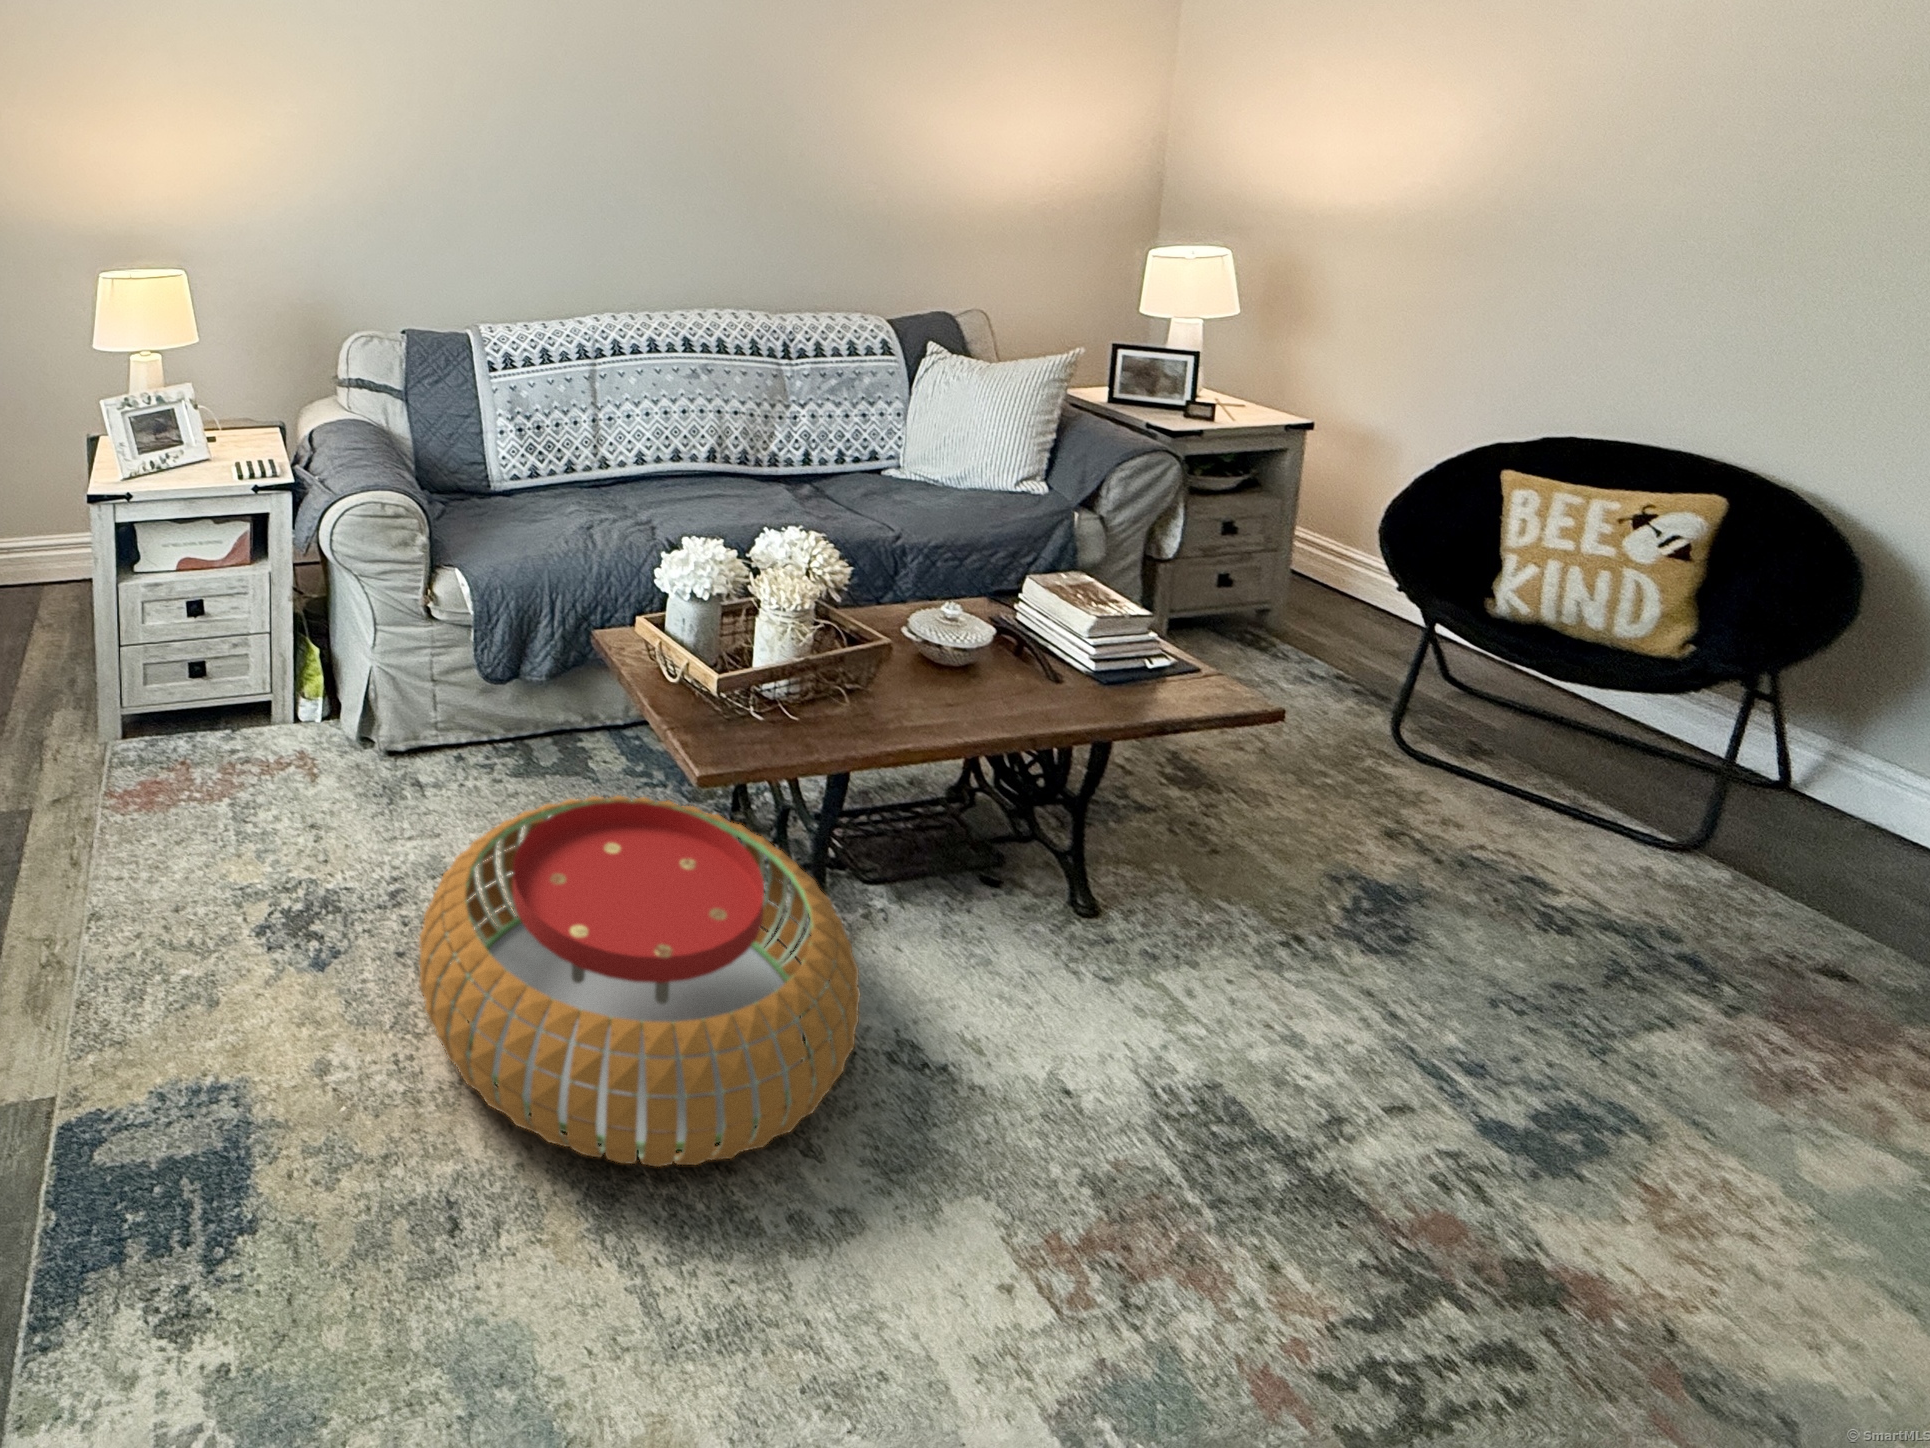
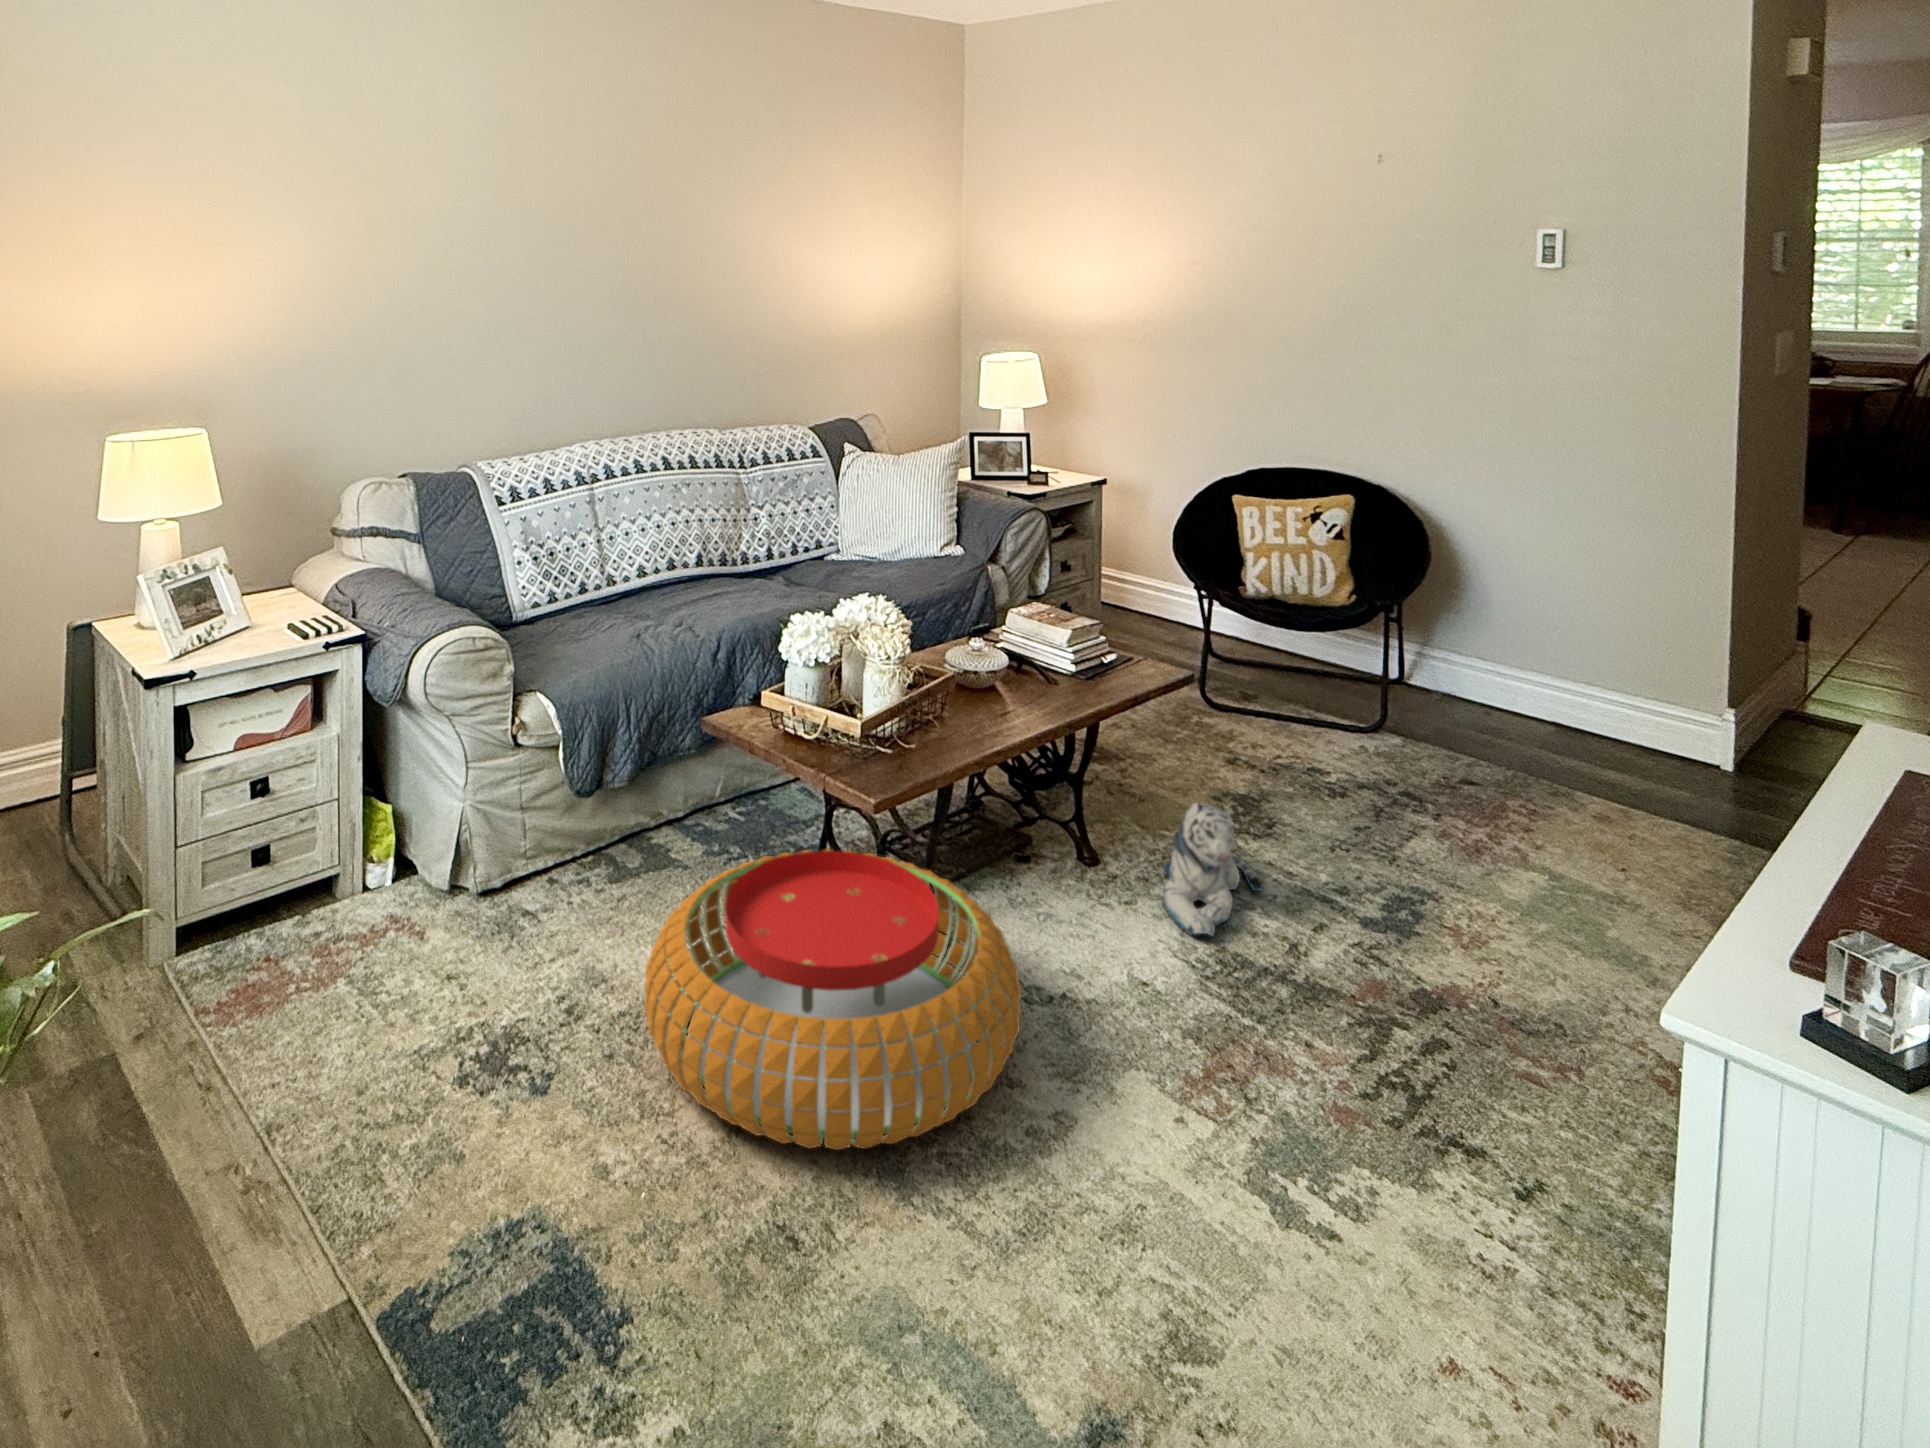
plush toy: none [1157,881,1335,1064] -> present [1163,803,1263,936]

